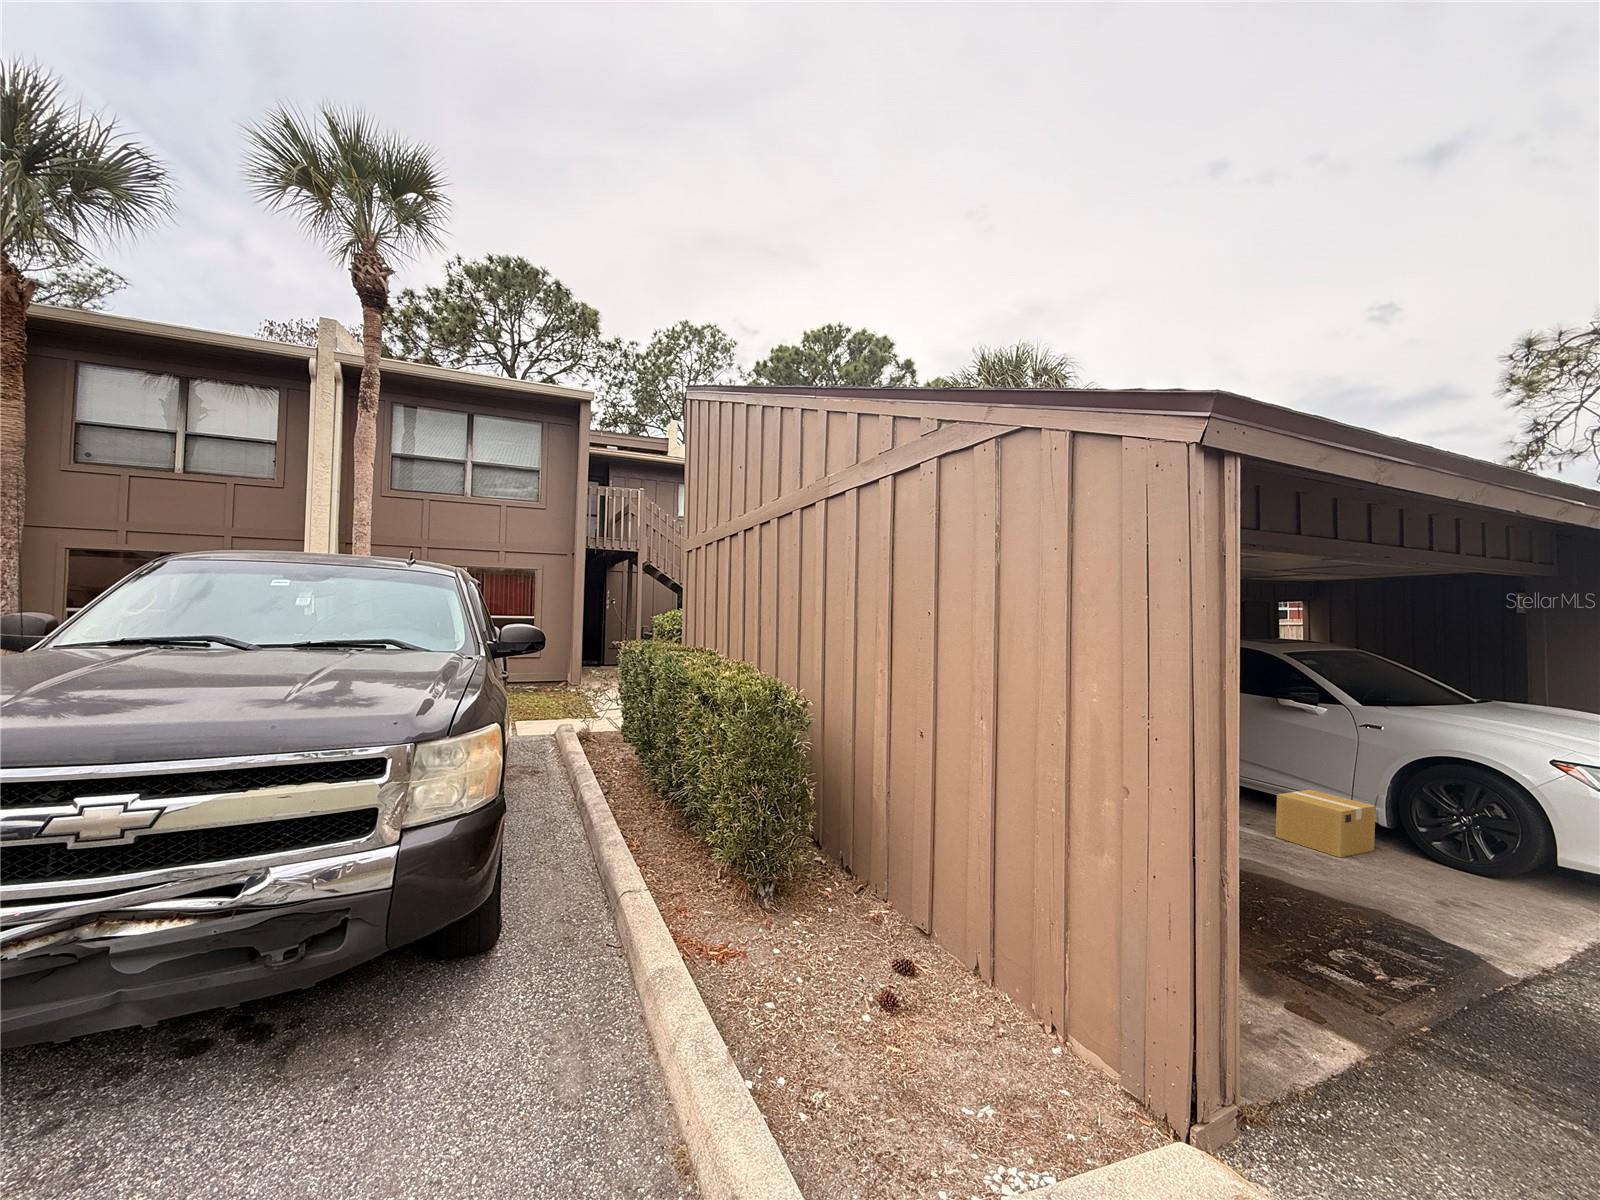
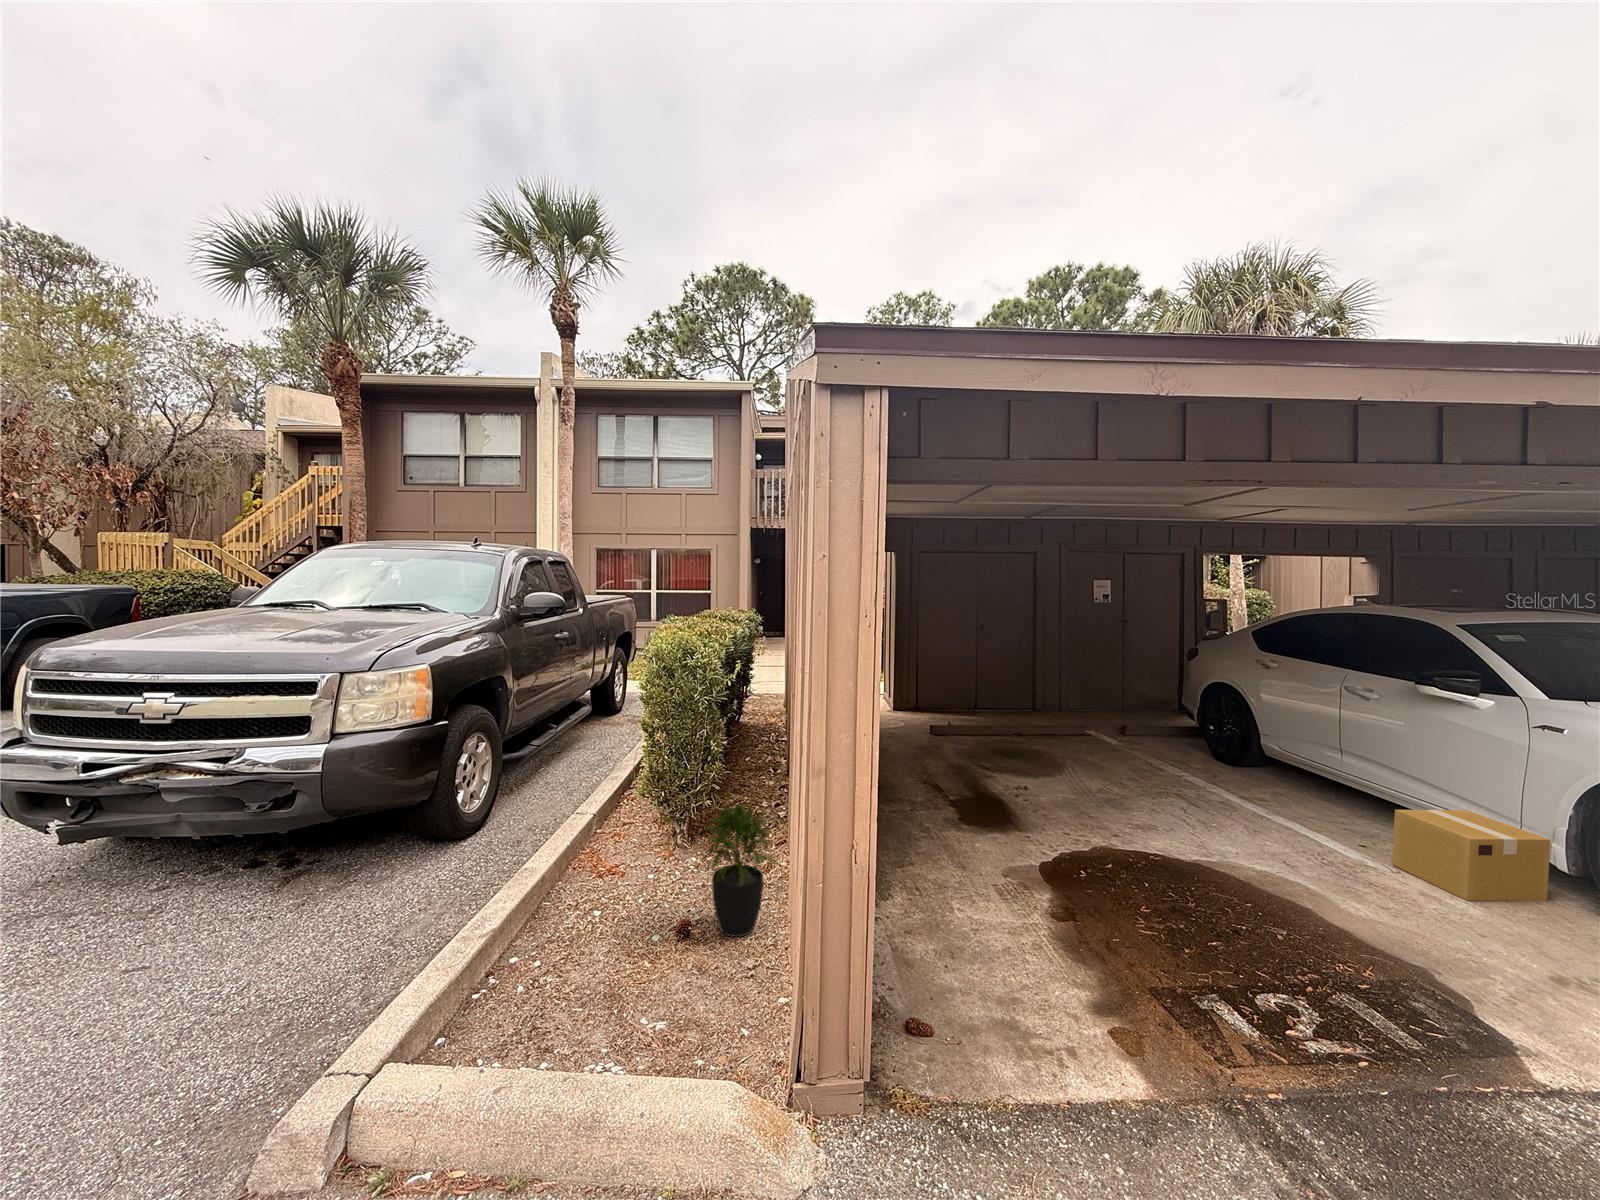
potted plant: none [887,854,979,1001] -> present [702,805,774,937]

